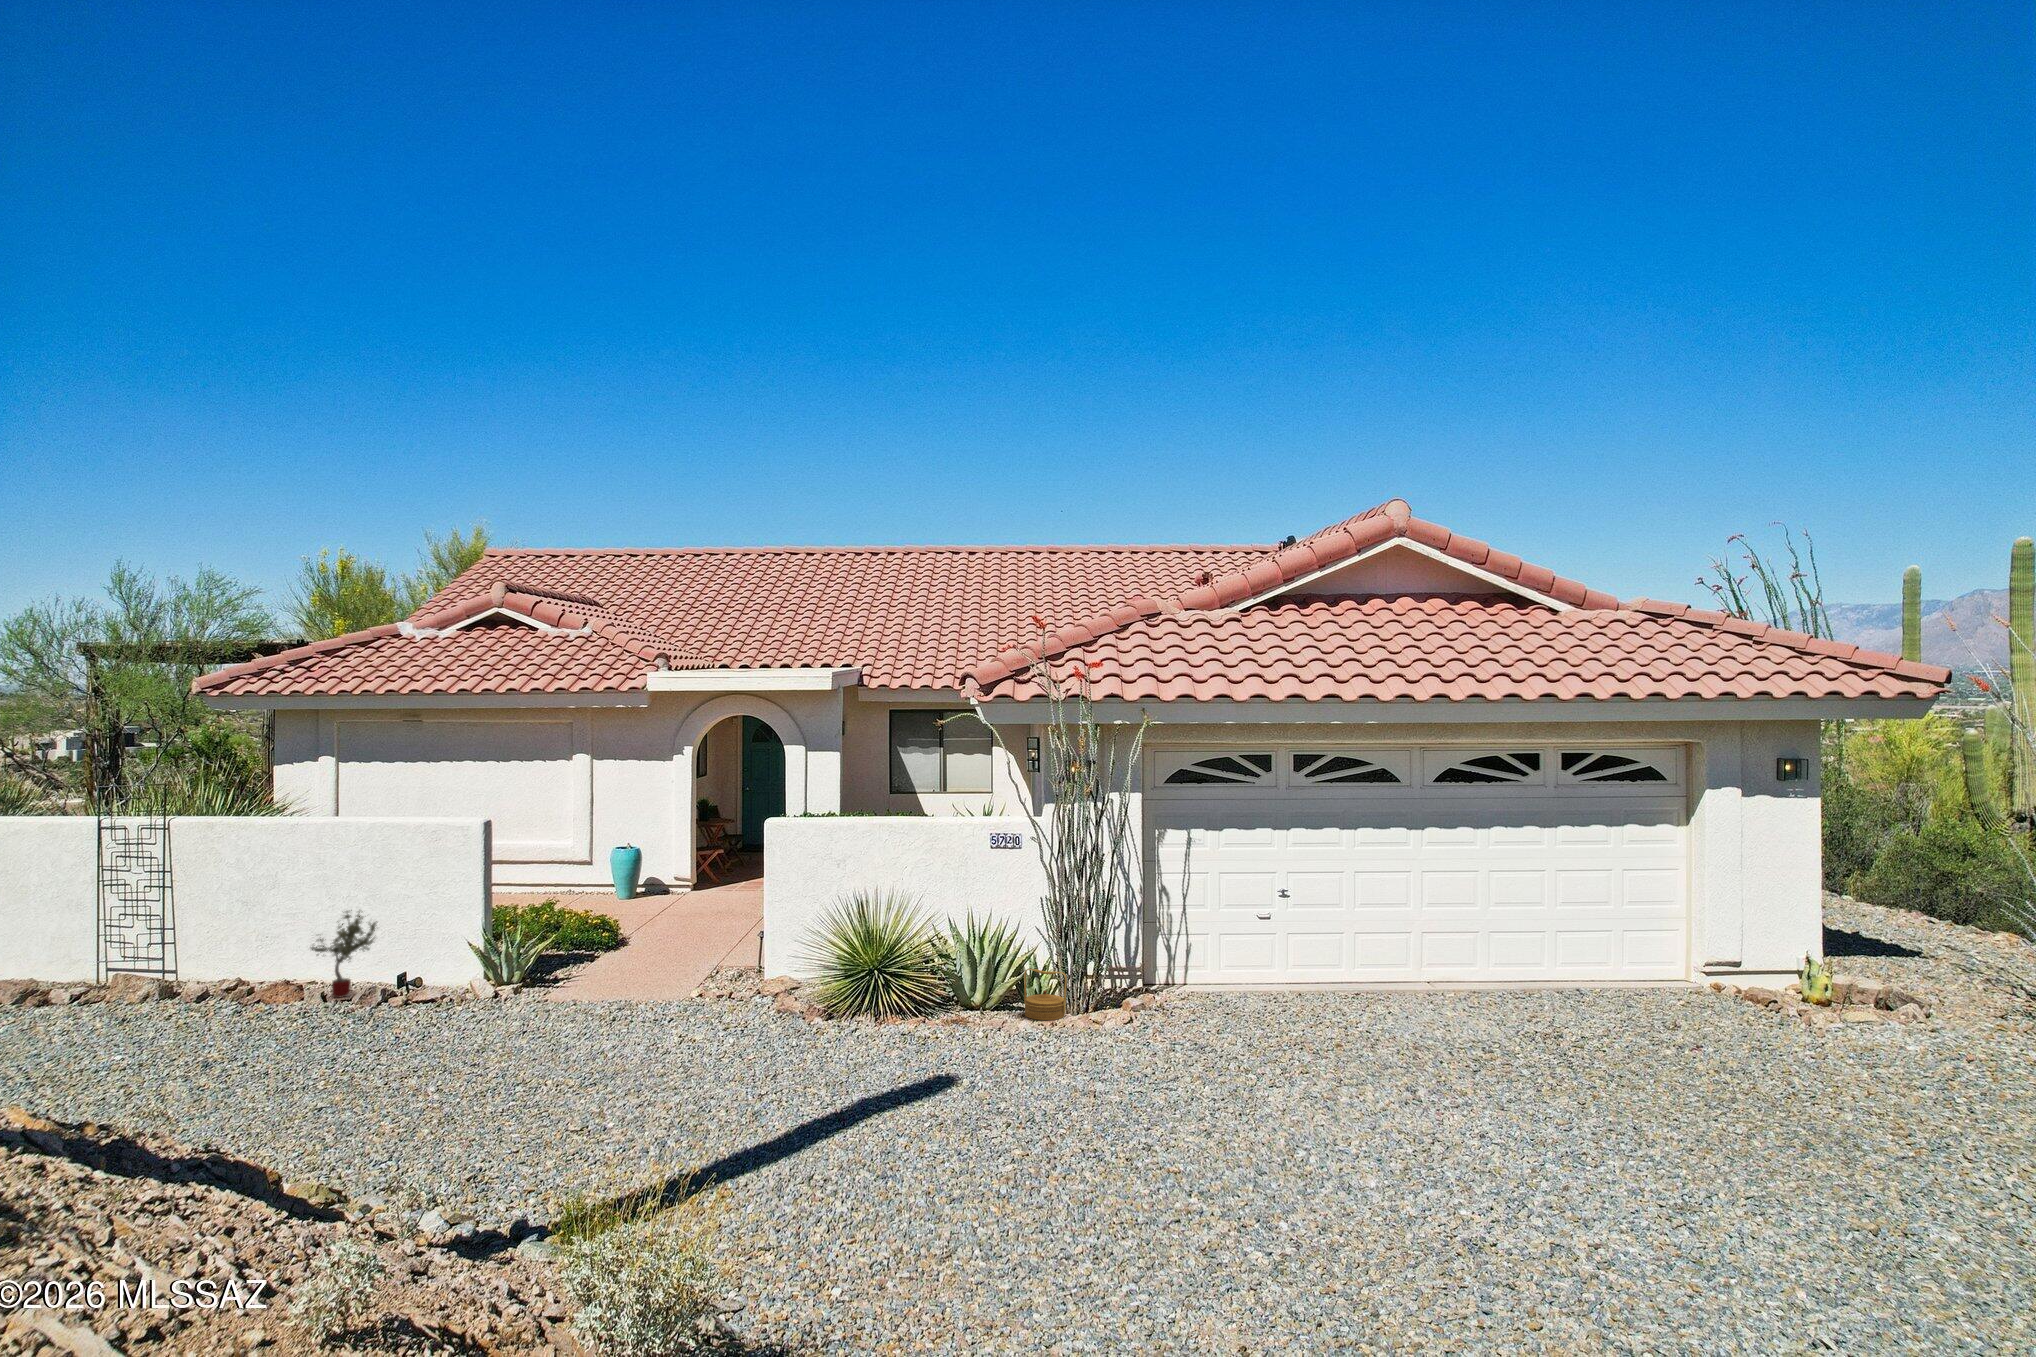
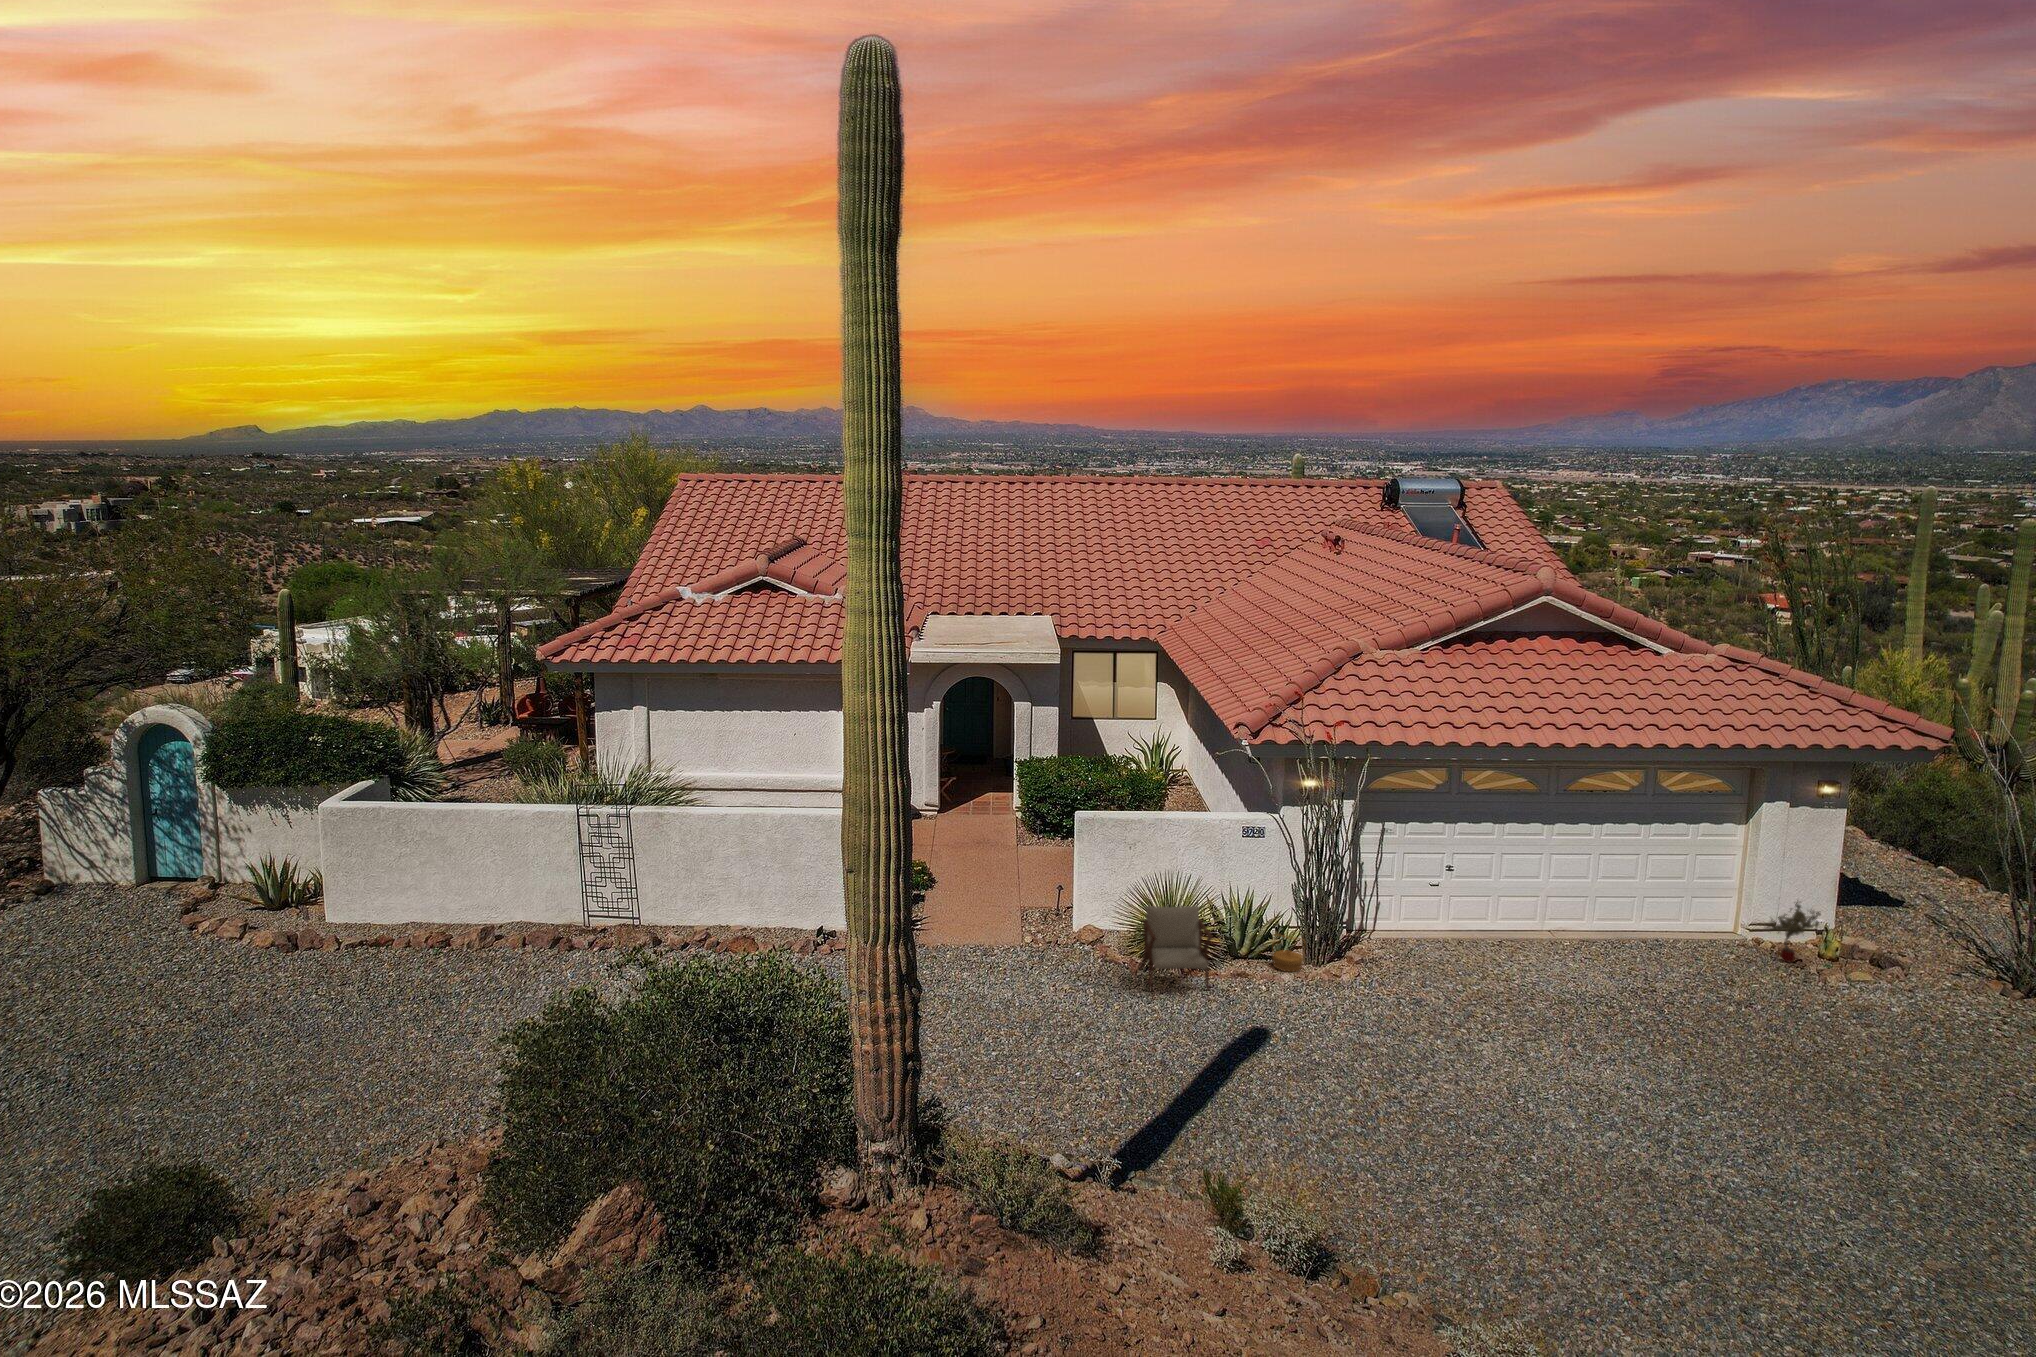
potted tree: present [311,910,377,998] -> present [1767,901,1821,962]
lounge chair: none [823,923,914,1040] -> present [1139,906,1213,991]

